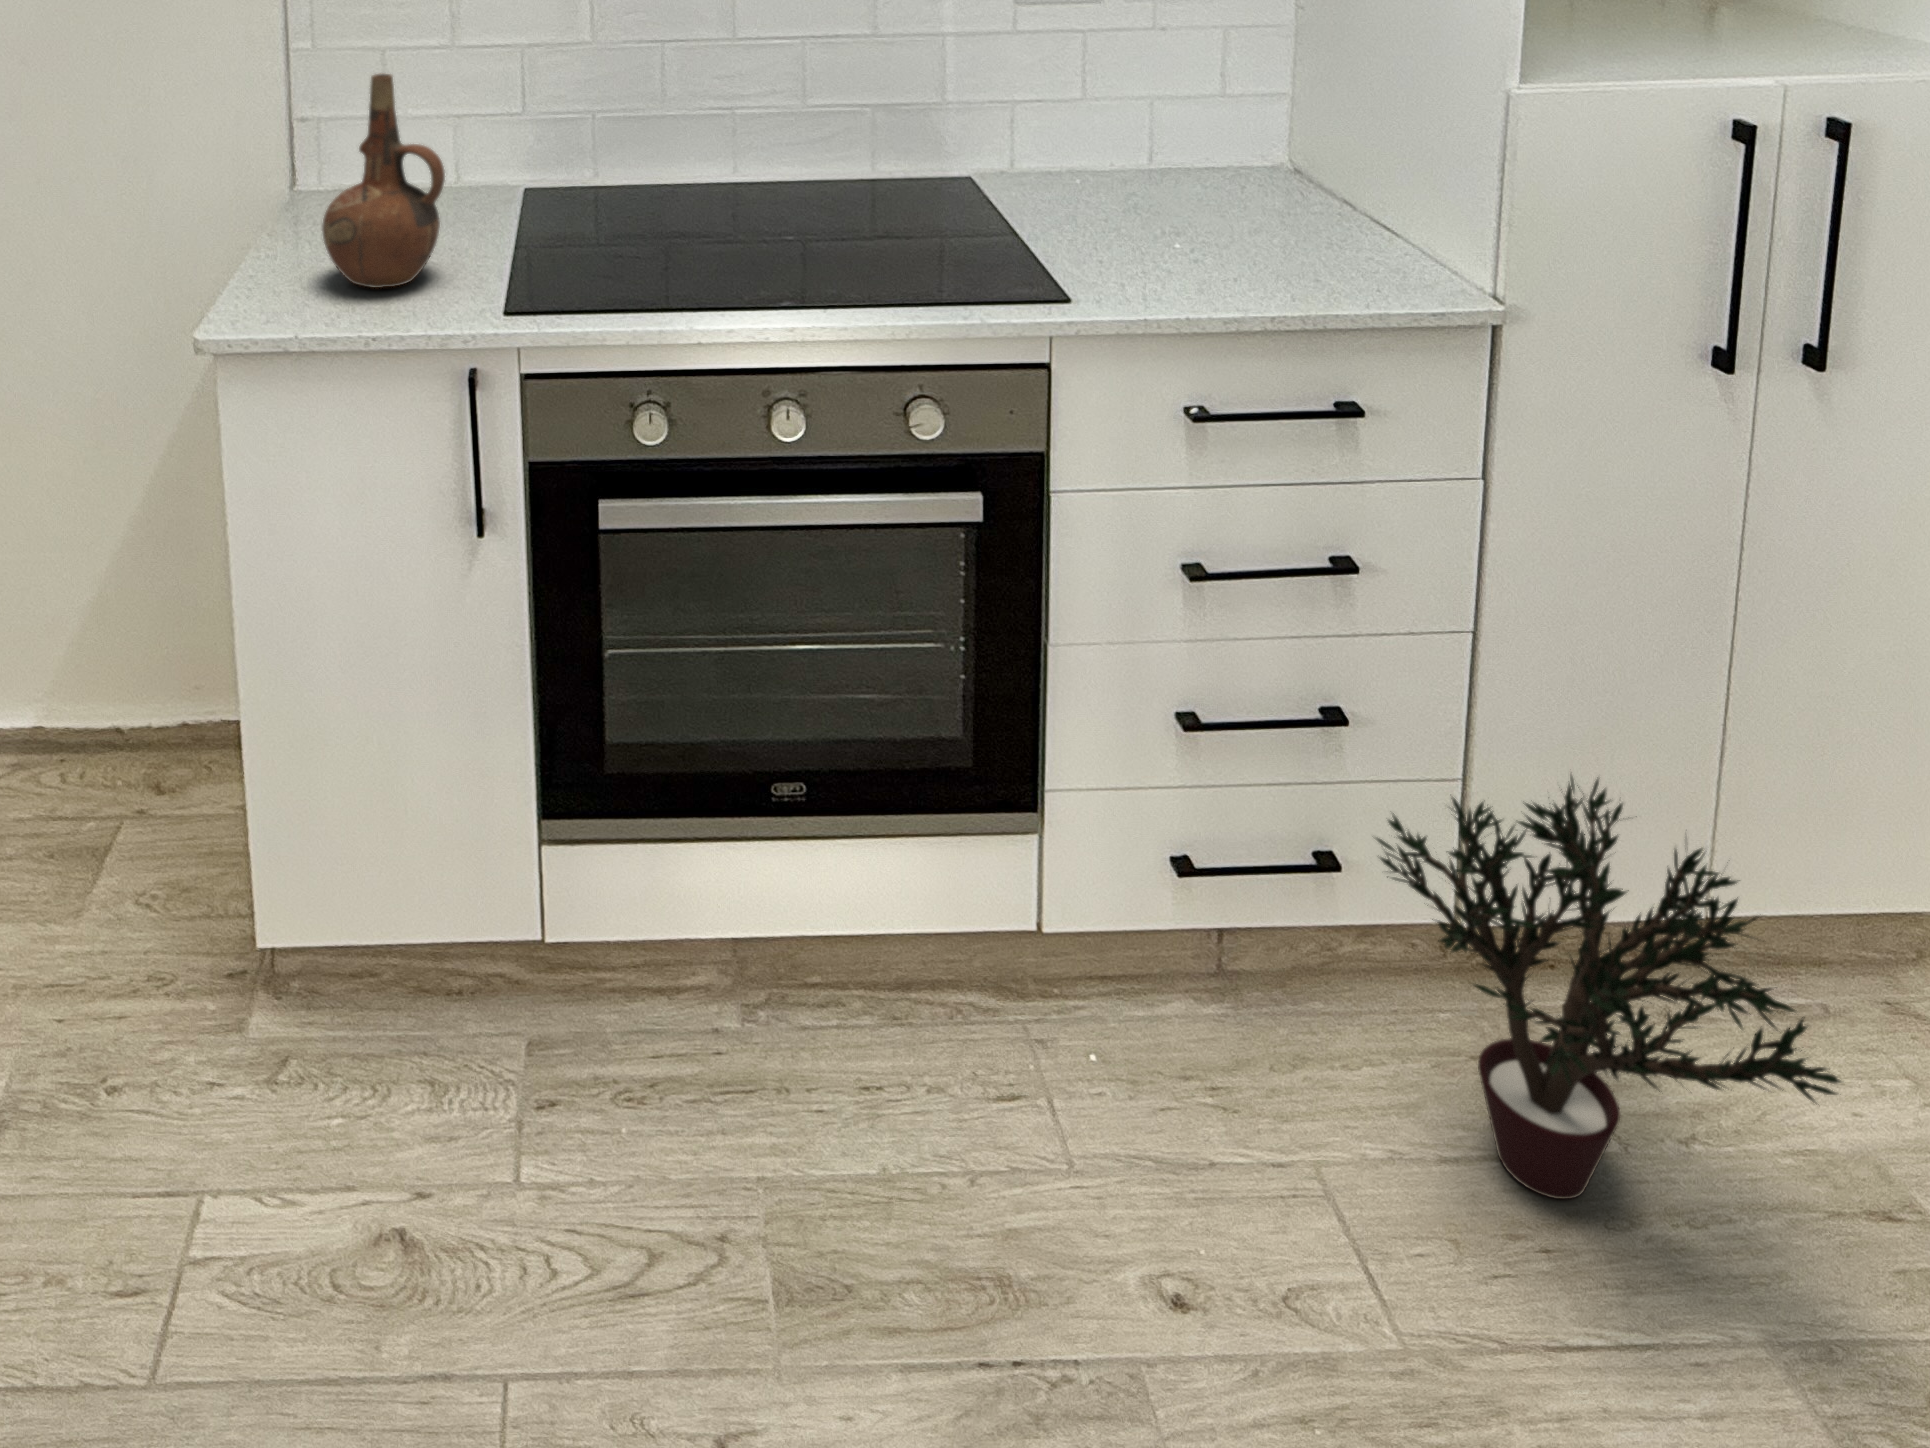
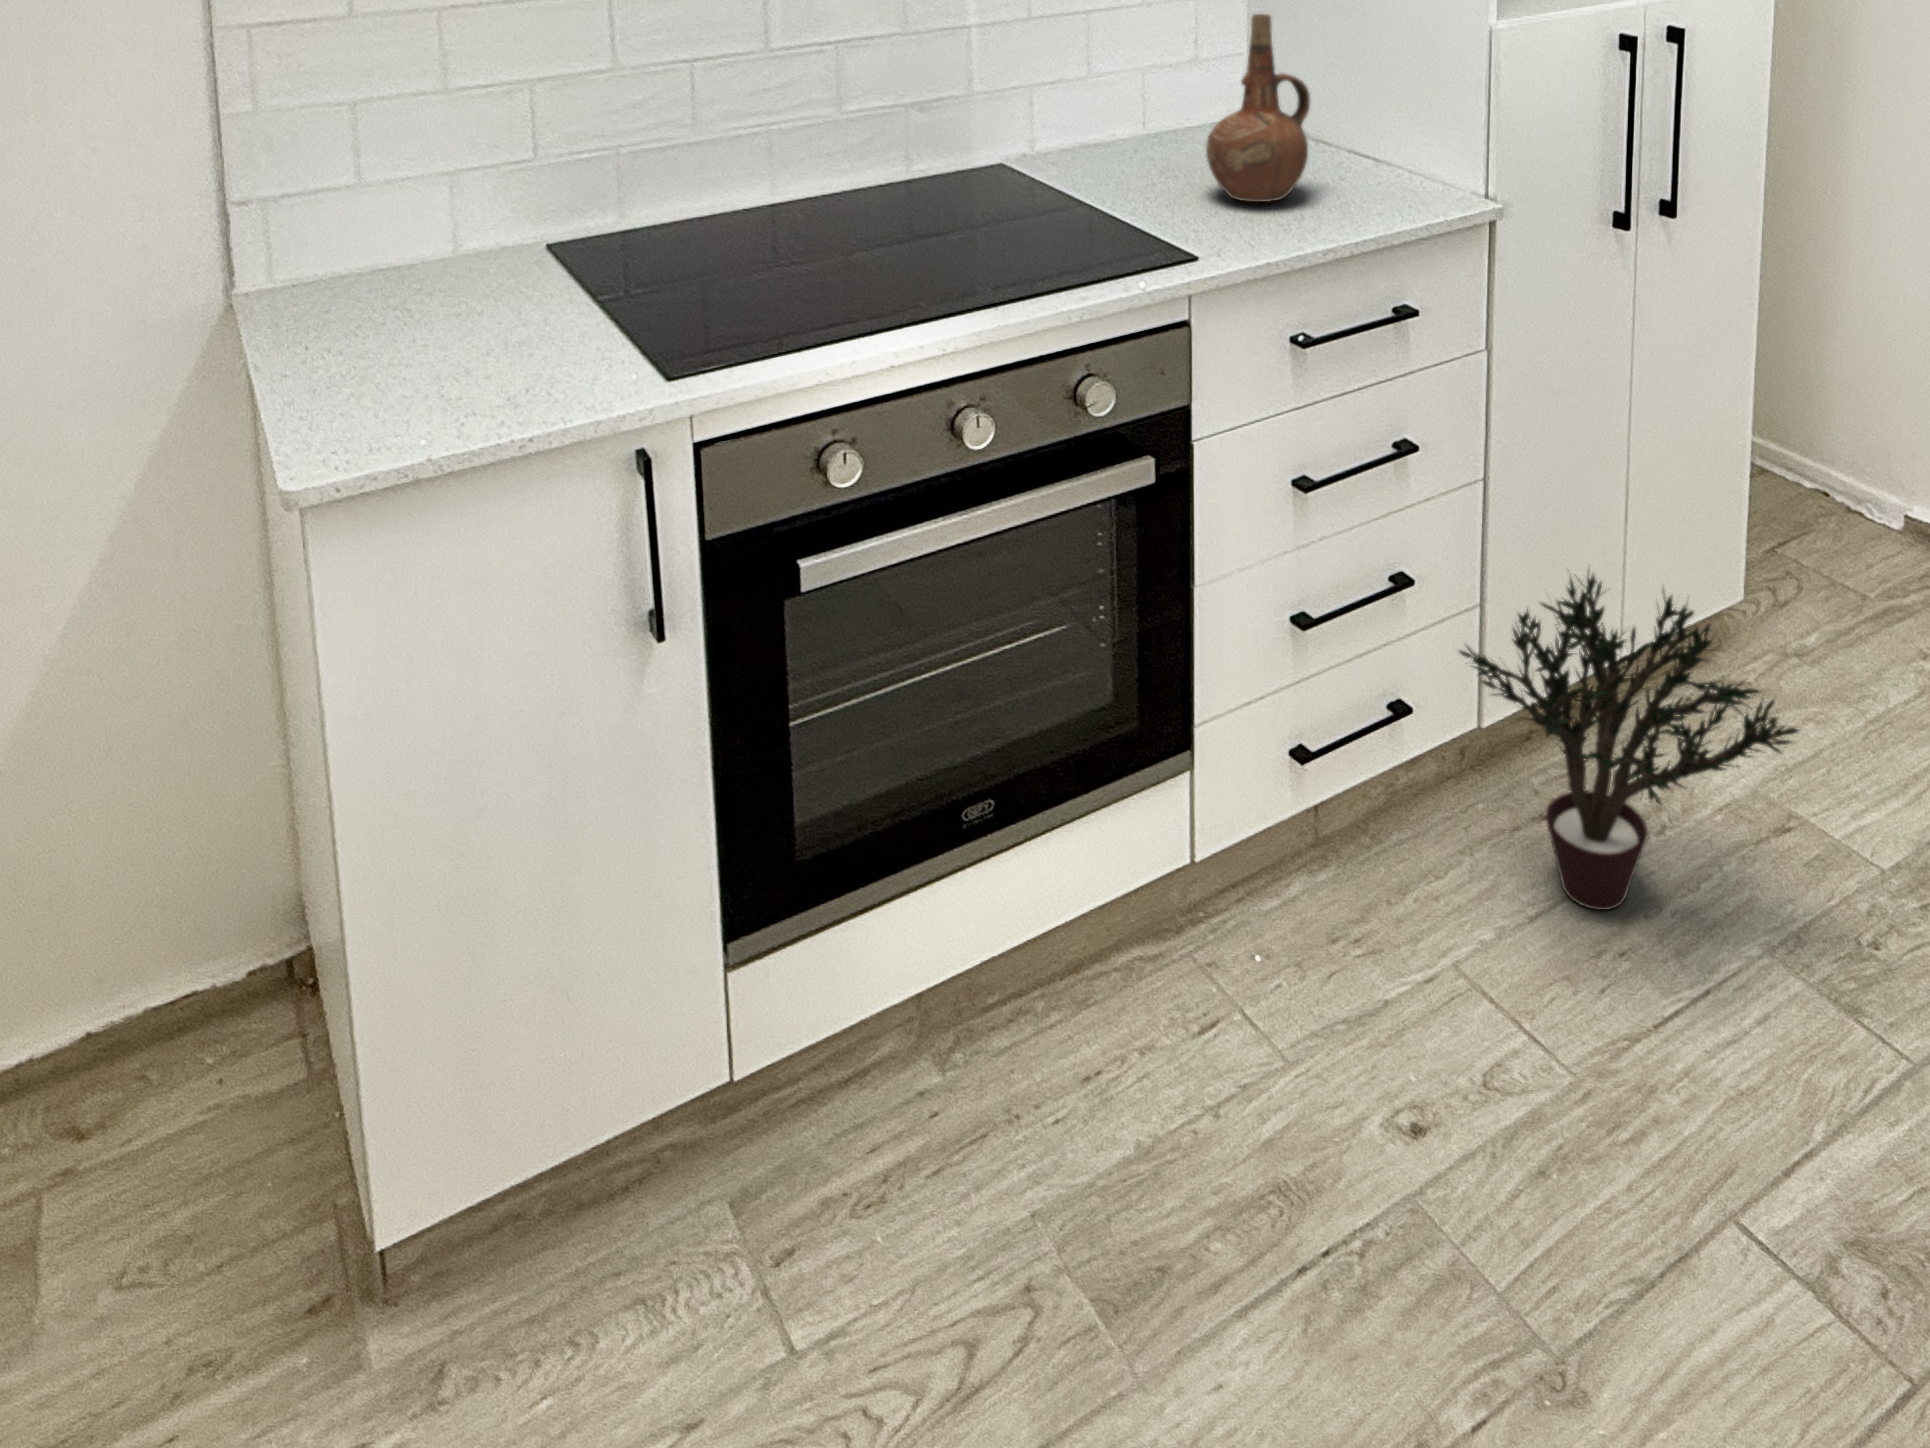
ceramic pitcher: present [322,73,445,288] -> present [1206,14,1310,202]

